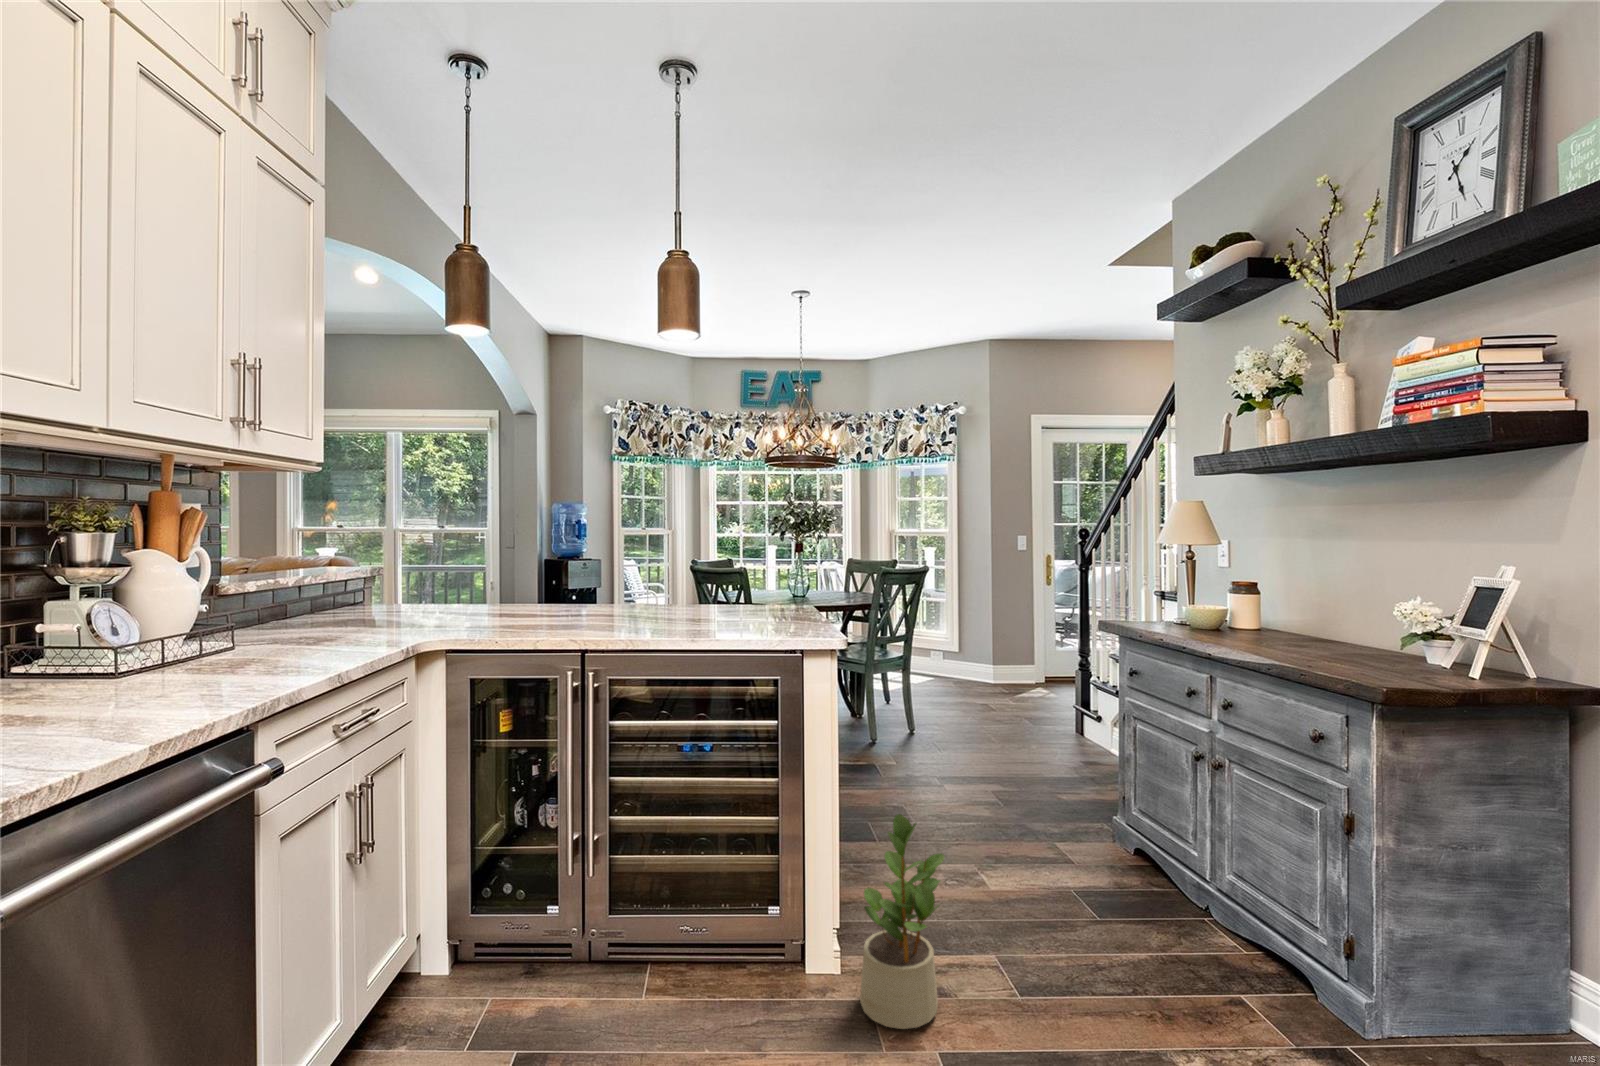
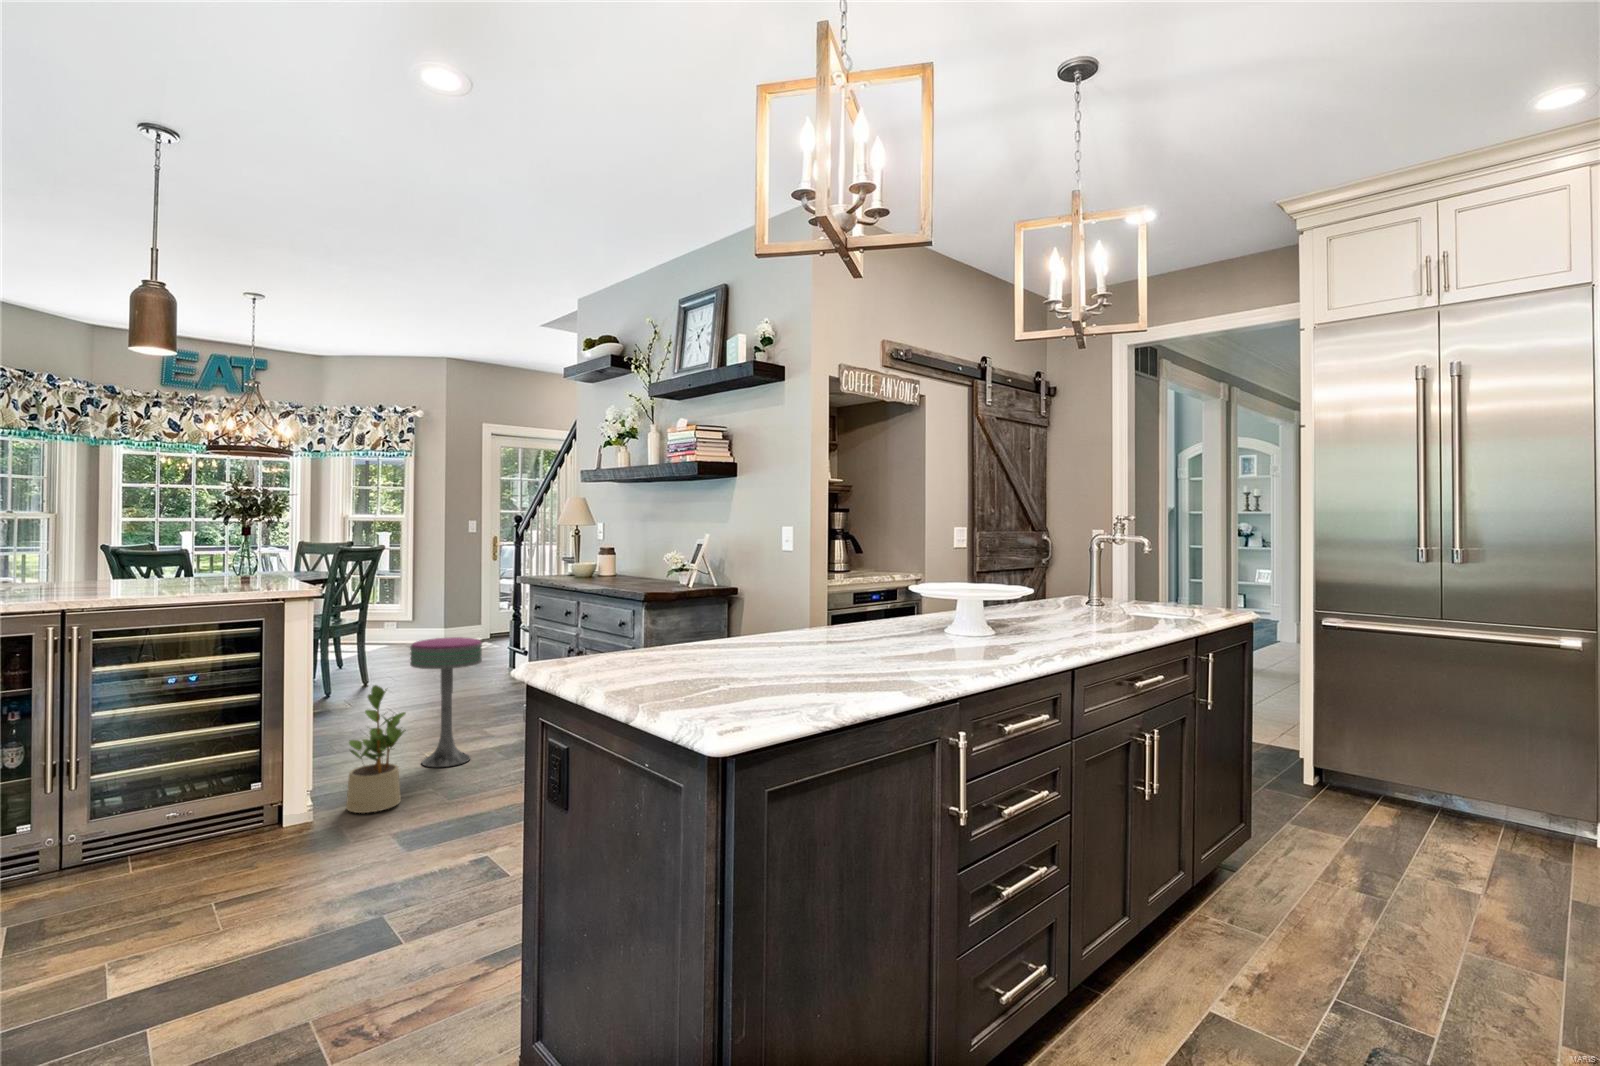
bar stool: none [951,715,1054,925] -> present [410,637,482,767]

